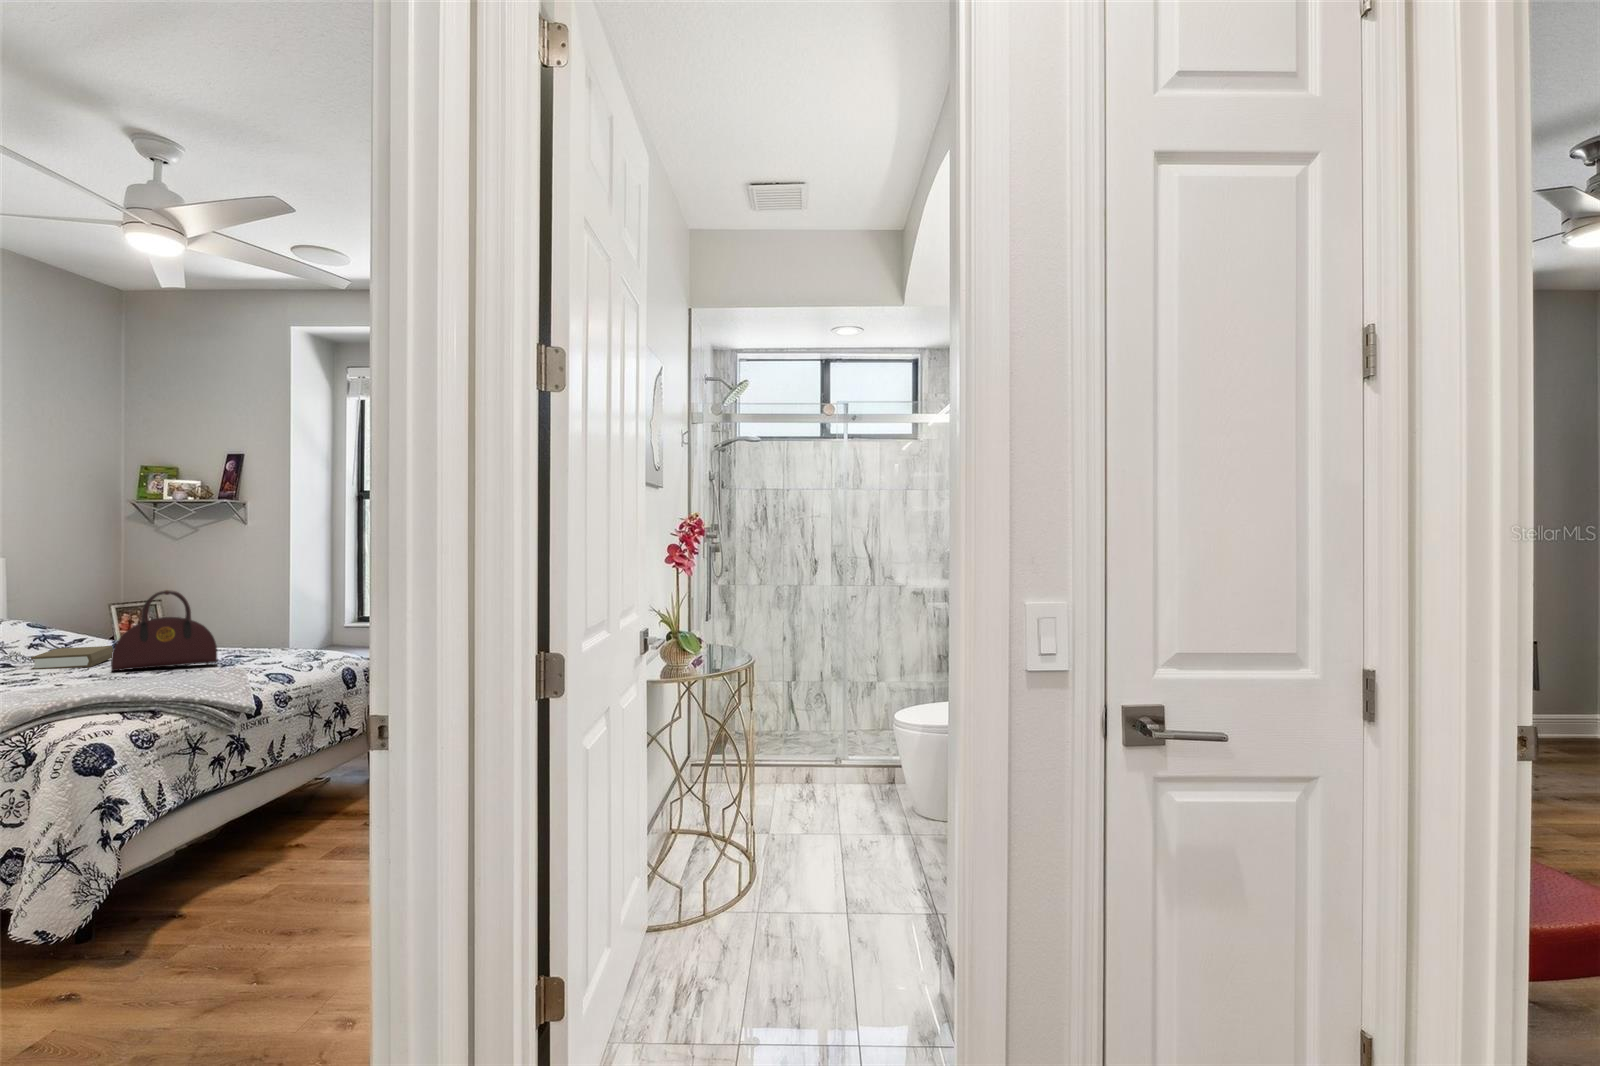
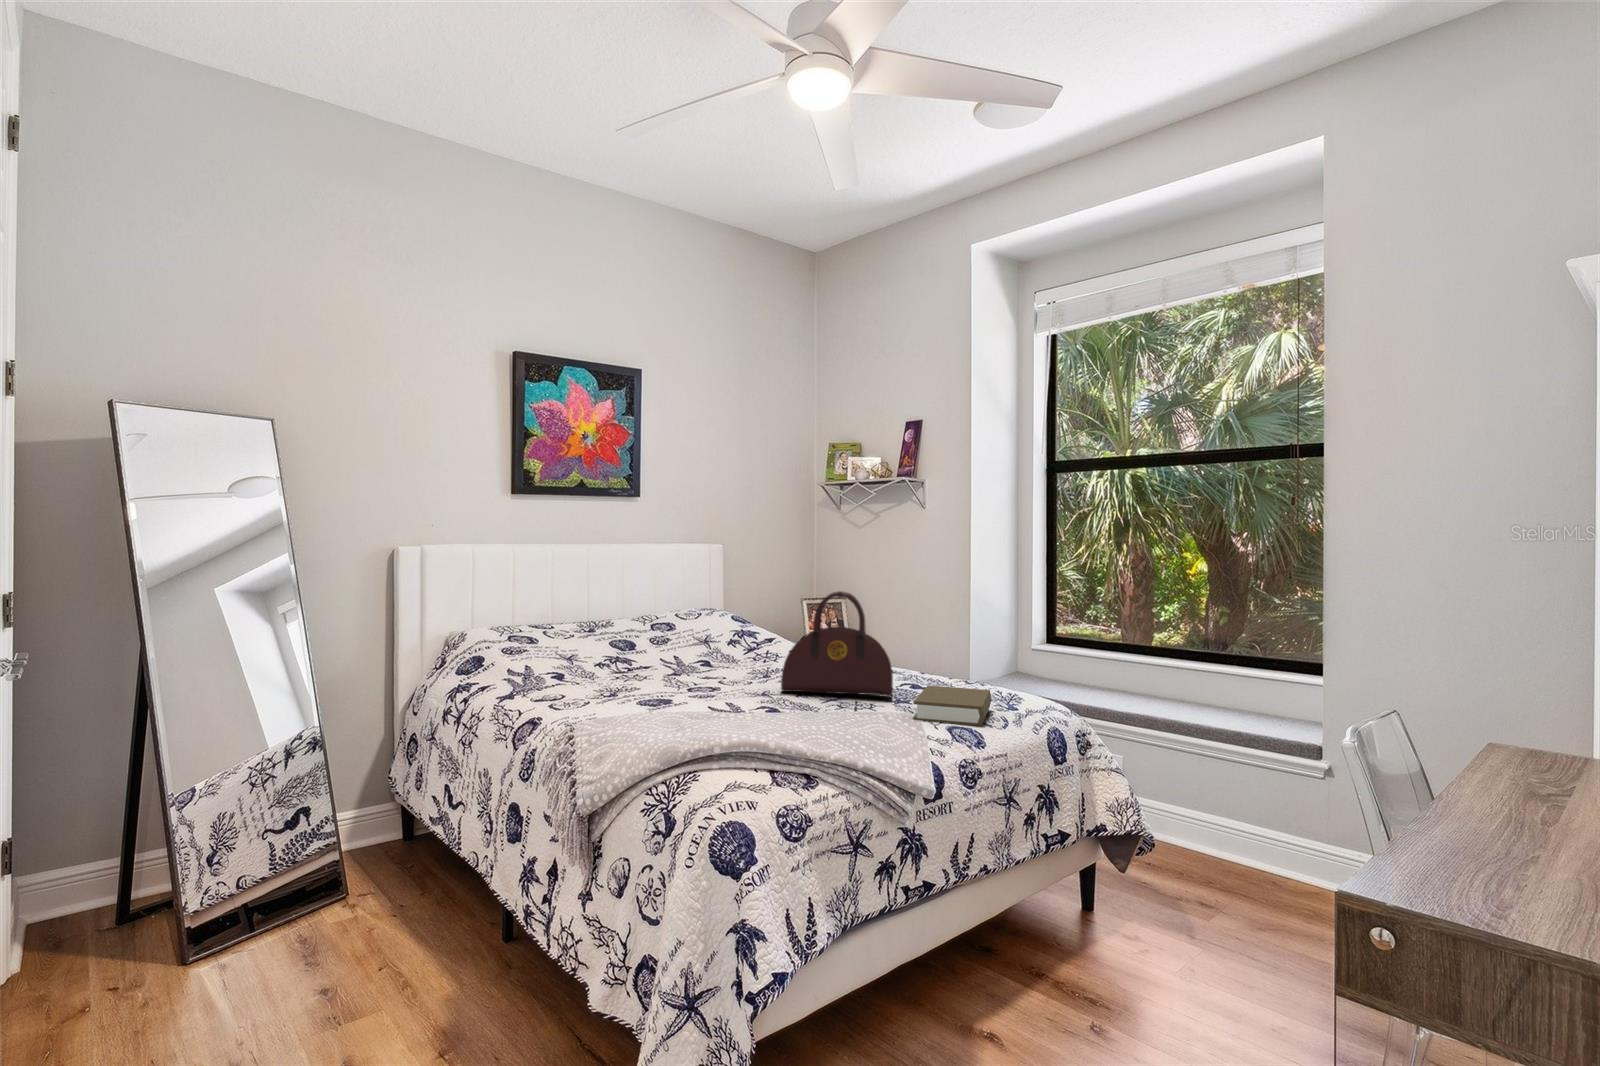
book: present [31,646,113,669] -> present [913,686,992,726]

